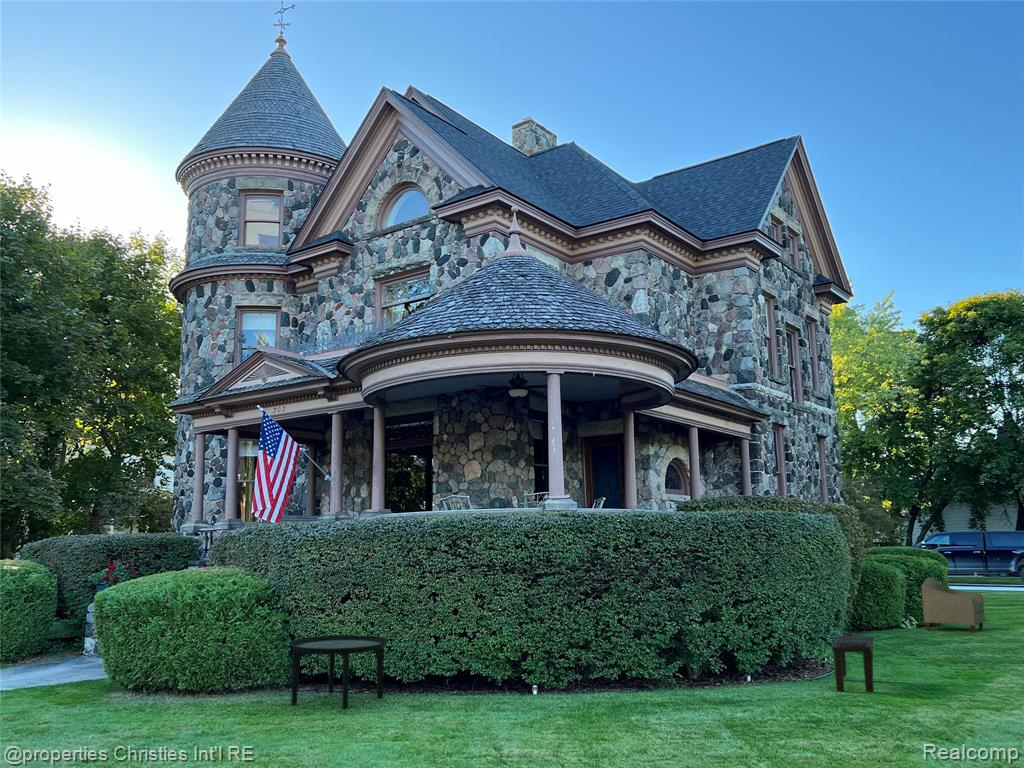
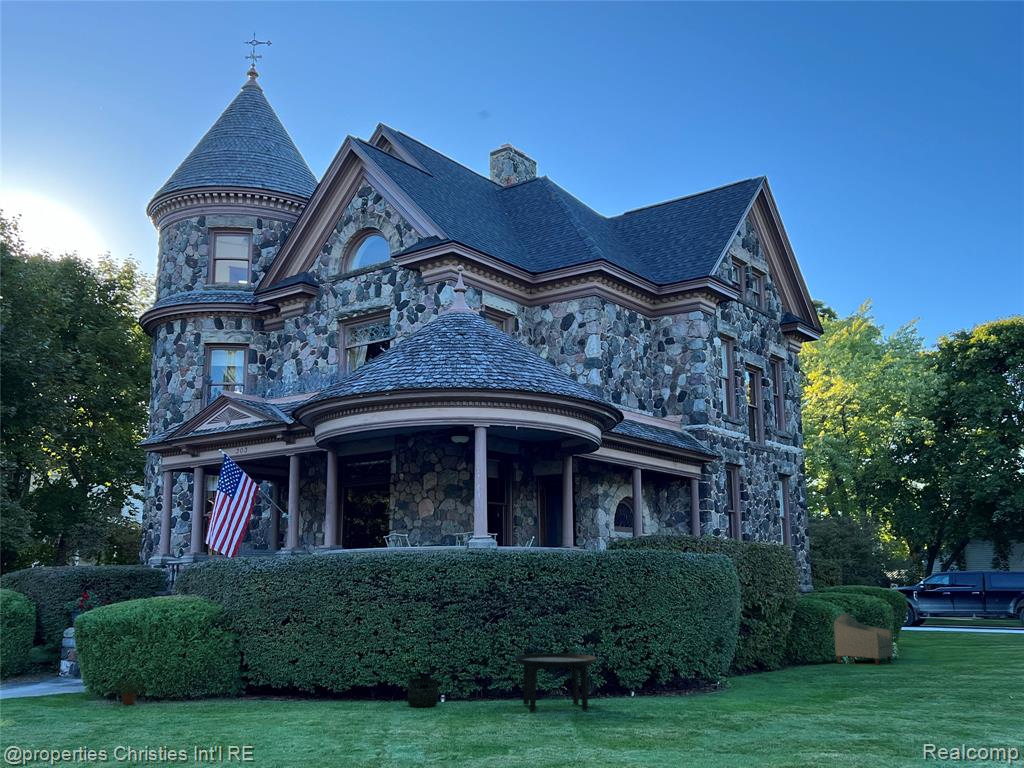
round table: present [289,635,389,709] -> present [513,653,597,712]
bench: present [832,636,874,692] -> none [690,658,734,704]
basket: none [497,666,534,703] -> present [408,678,438,707]
potted plant: none [132,670,184,702] -> present [109,680,150,704]

